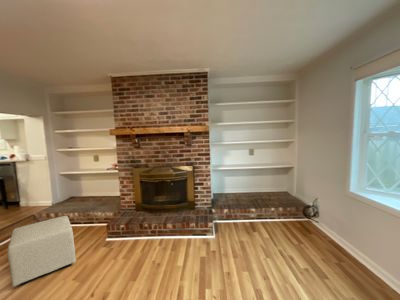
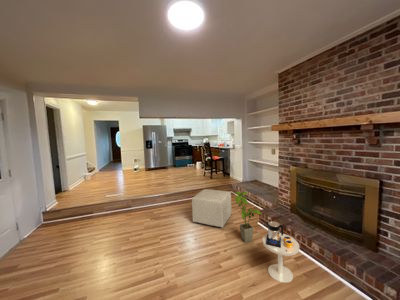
house plant: none [98,202,133,258] -> present [235,192,261,243]
side table: none [145,215,174,263] -> present [262,221,299,283]

